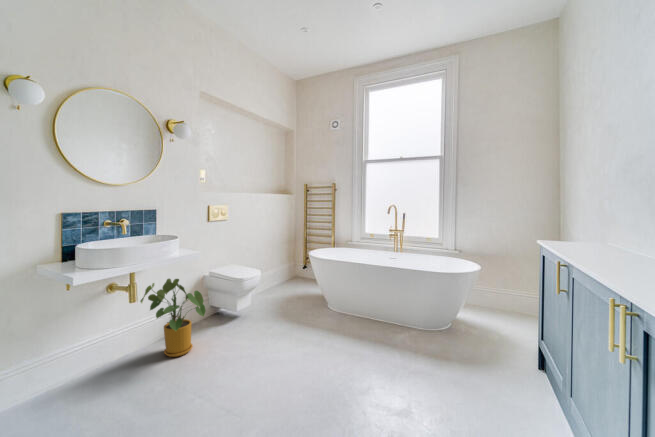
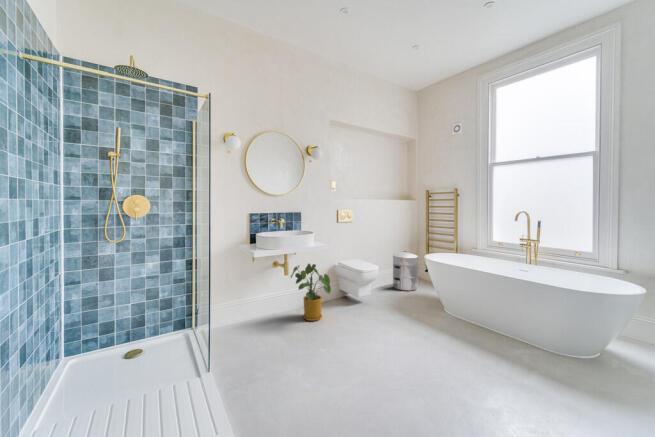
waste bin: none [272,250,299,294] -> present [393,251,418,291]

